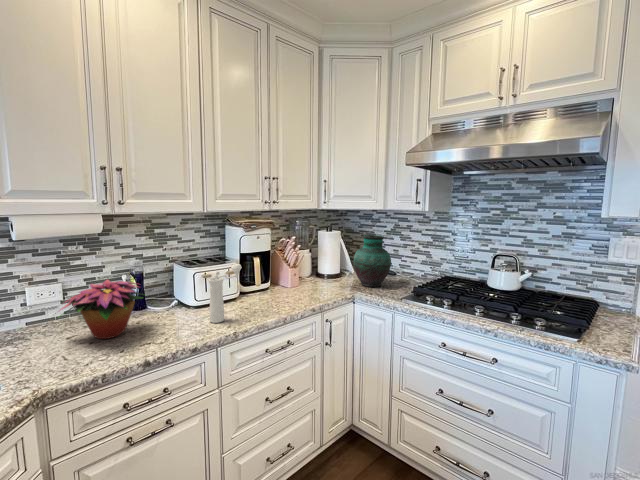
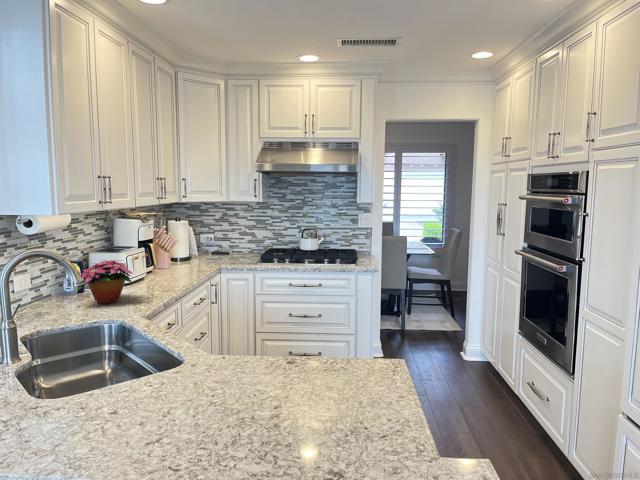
vase: present [353,235,391,287] -> none [209,222,239,261]
pepper mill: present [209,264,242,323] -> none [158,245,171,287]

